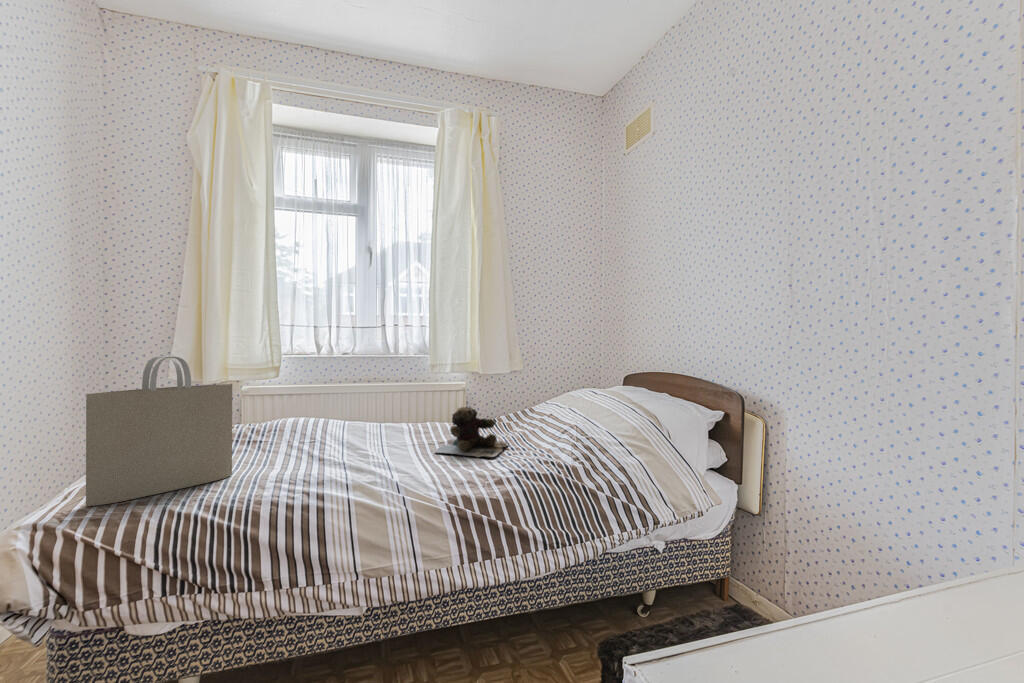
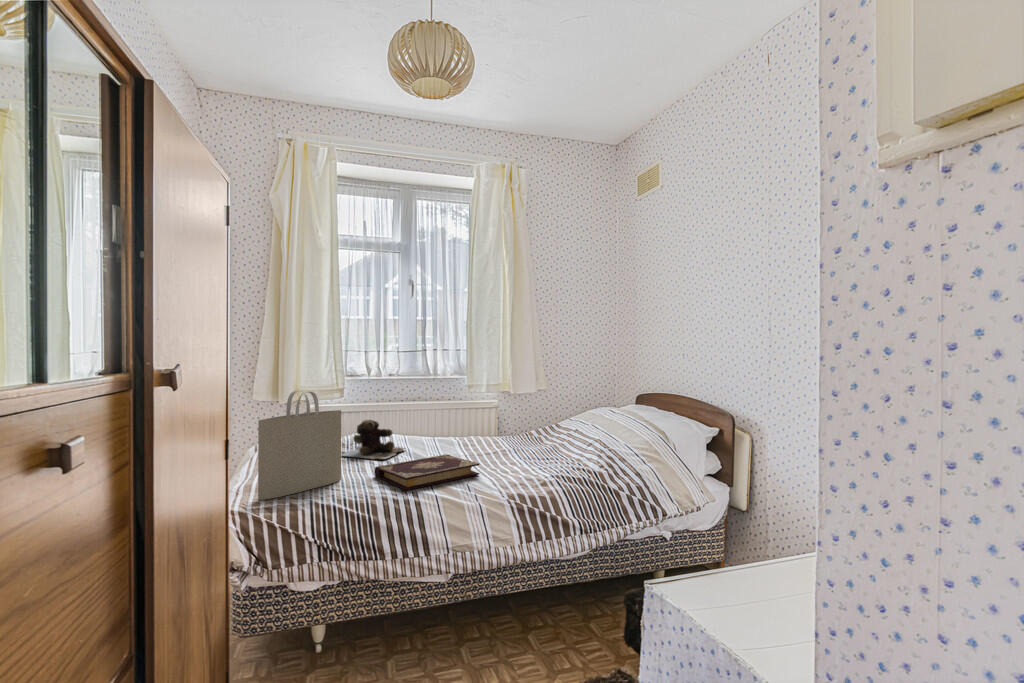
teddy bear: present [435,407,508,457] -> present [342,420,405,459]
book: none [280,442,419,491] -> present [375,454,479,490]

